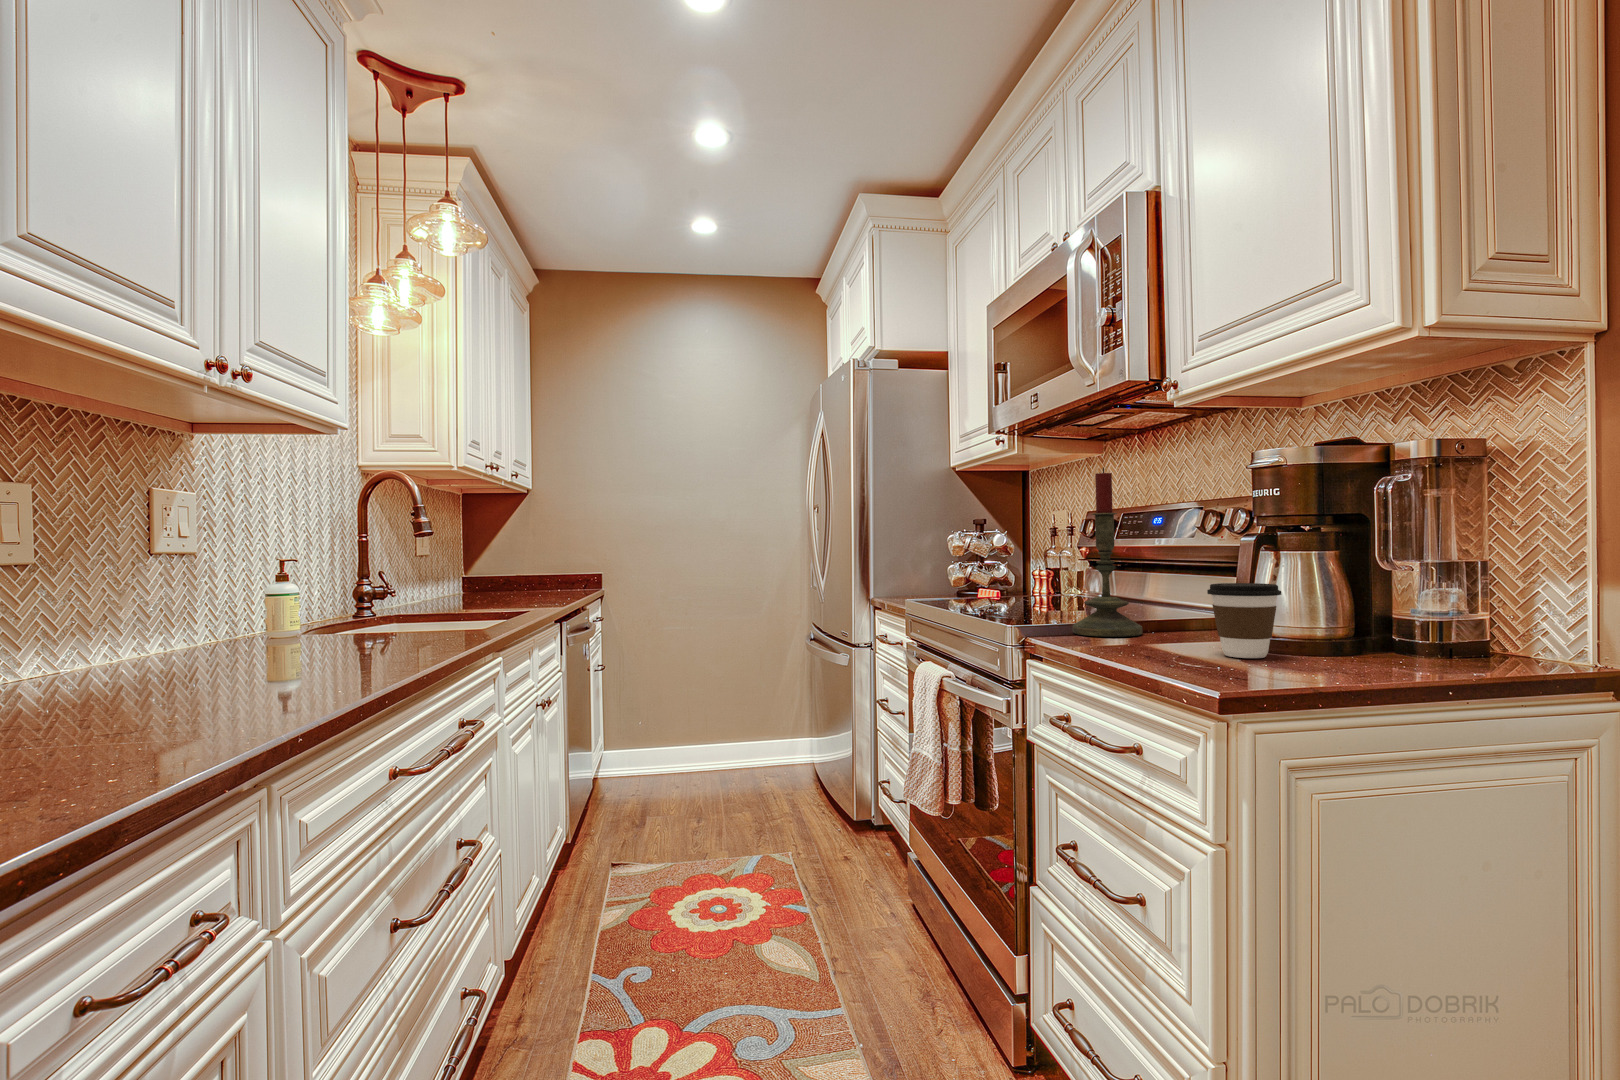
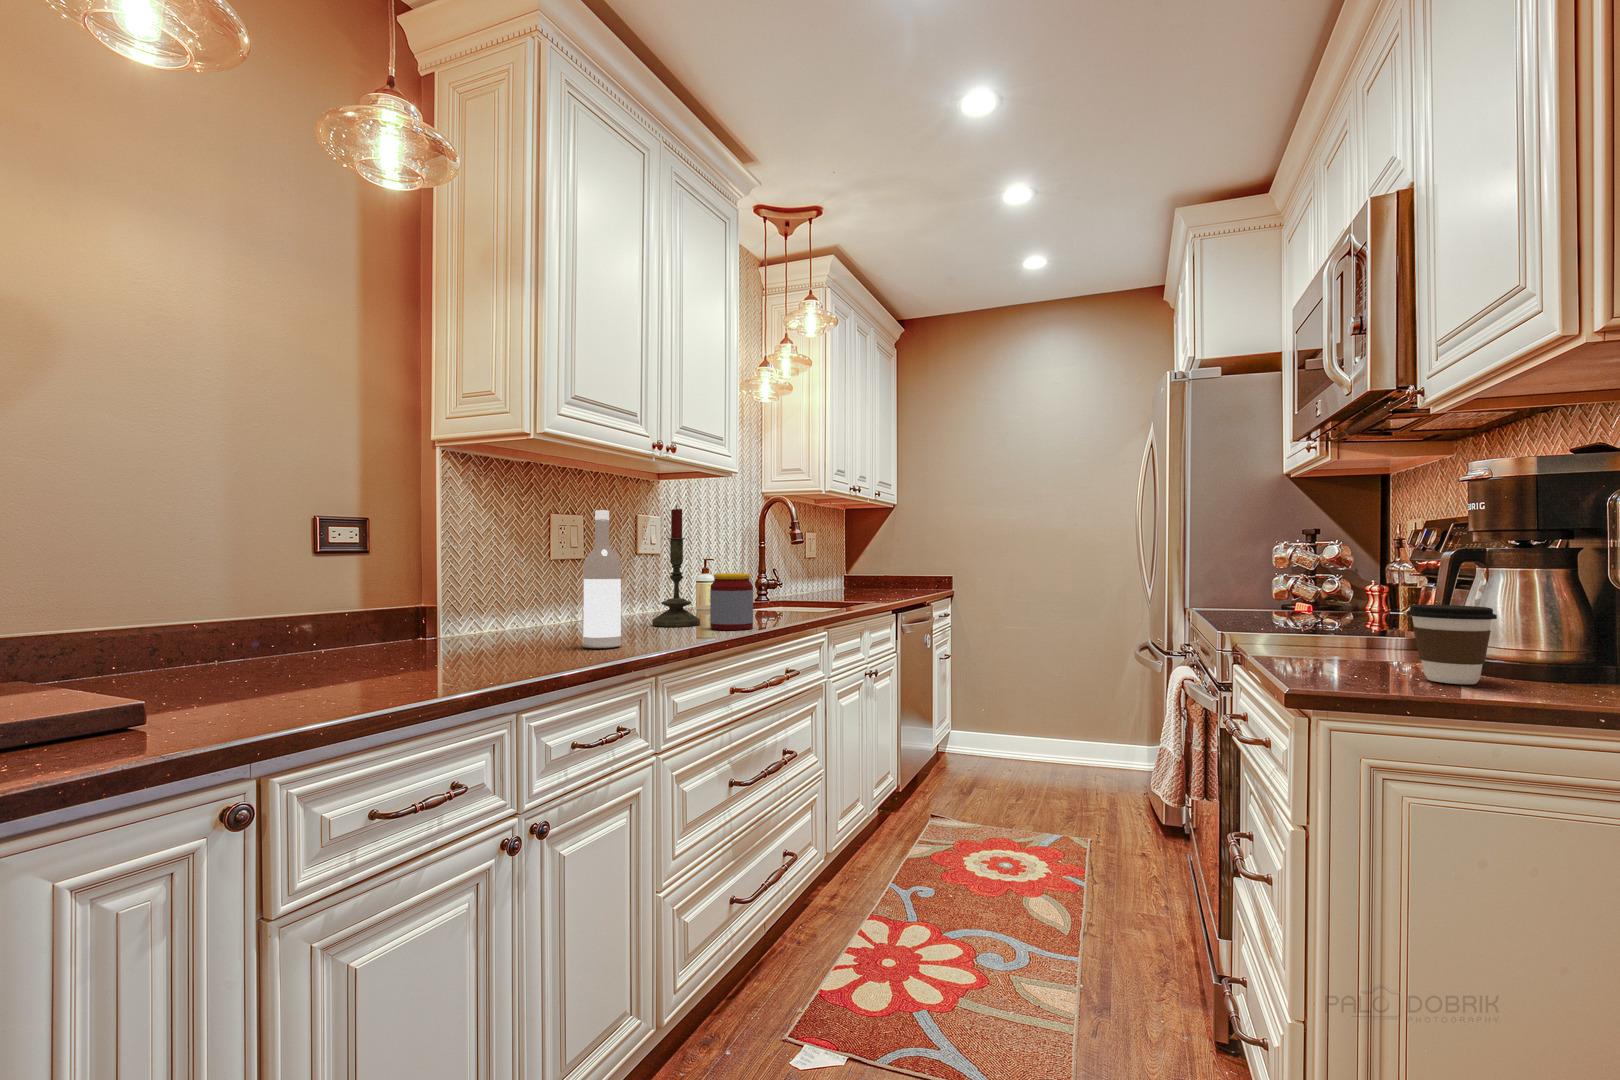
wine bottle: none [84,465,183,740] -> present [582,510,622,649]
candle: present [1073,467,1142,637] -> present [652,505,700,627]
jar: none [333,580,411,672] -> present [710,573,753,630]

